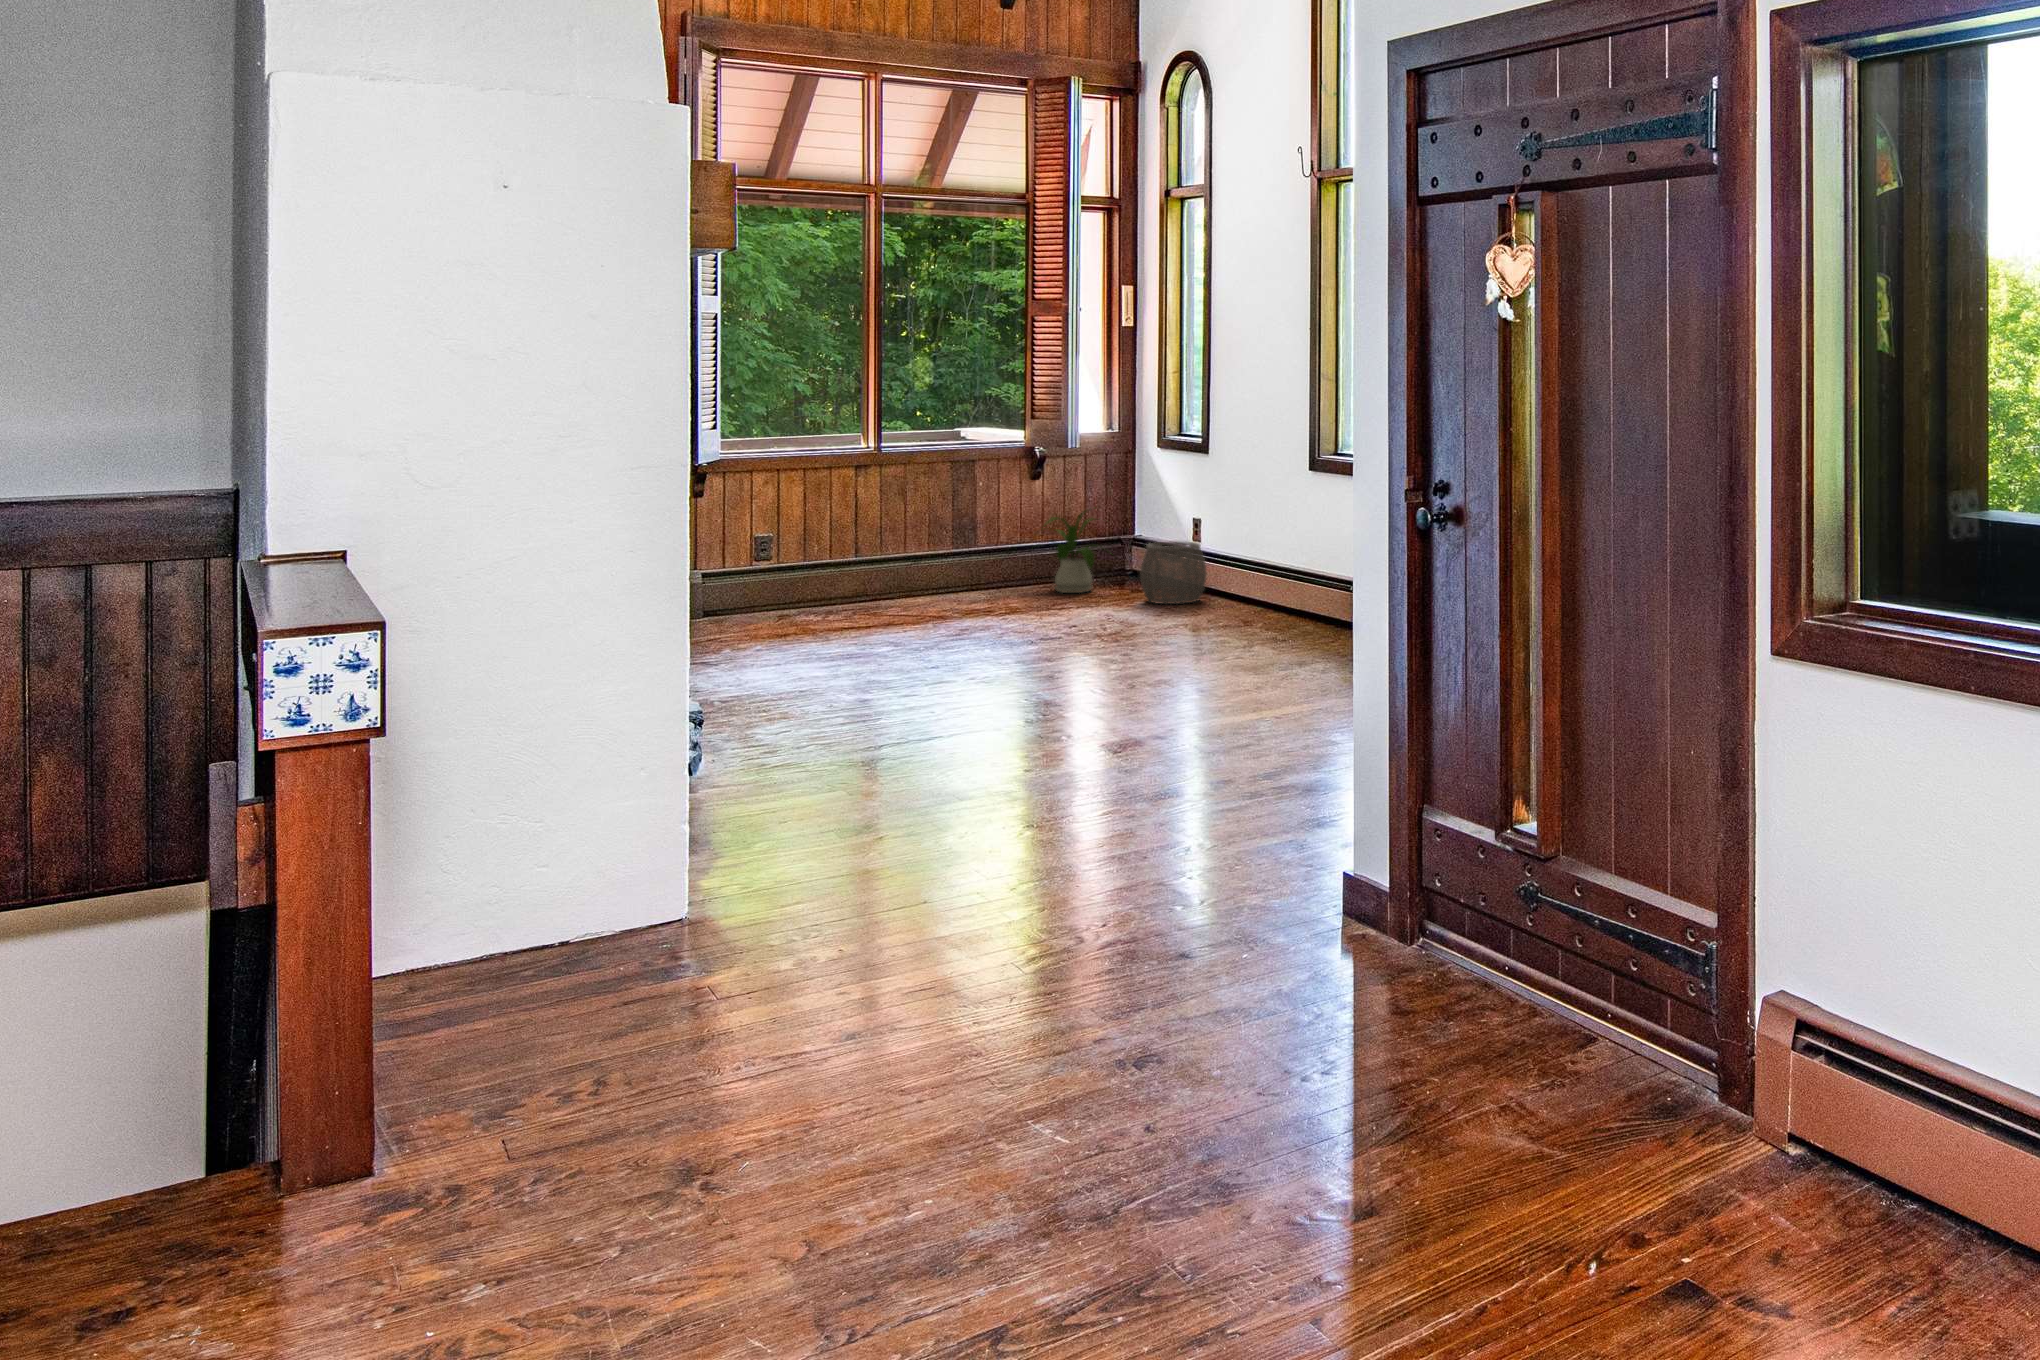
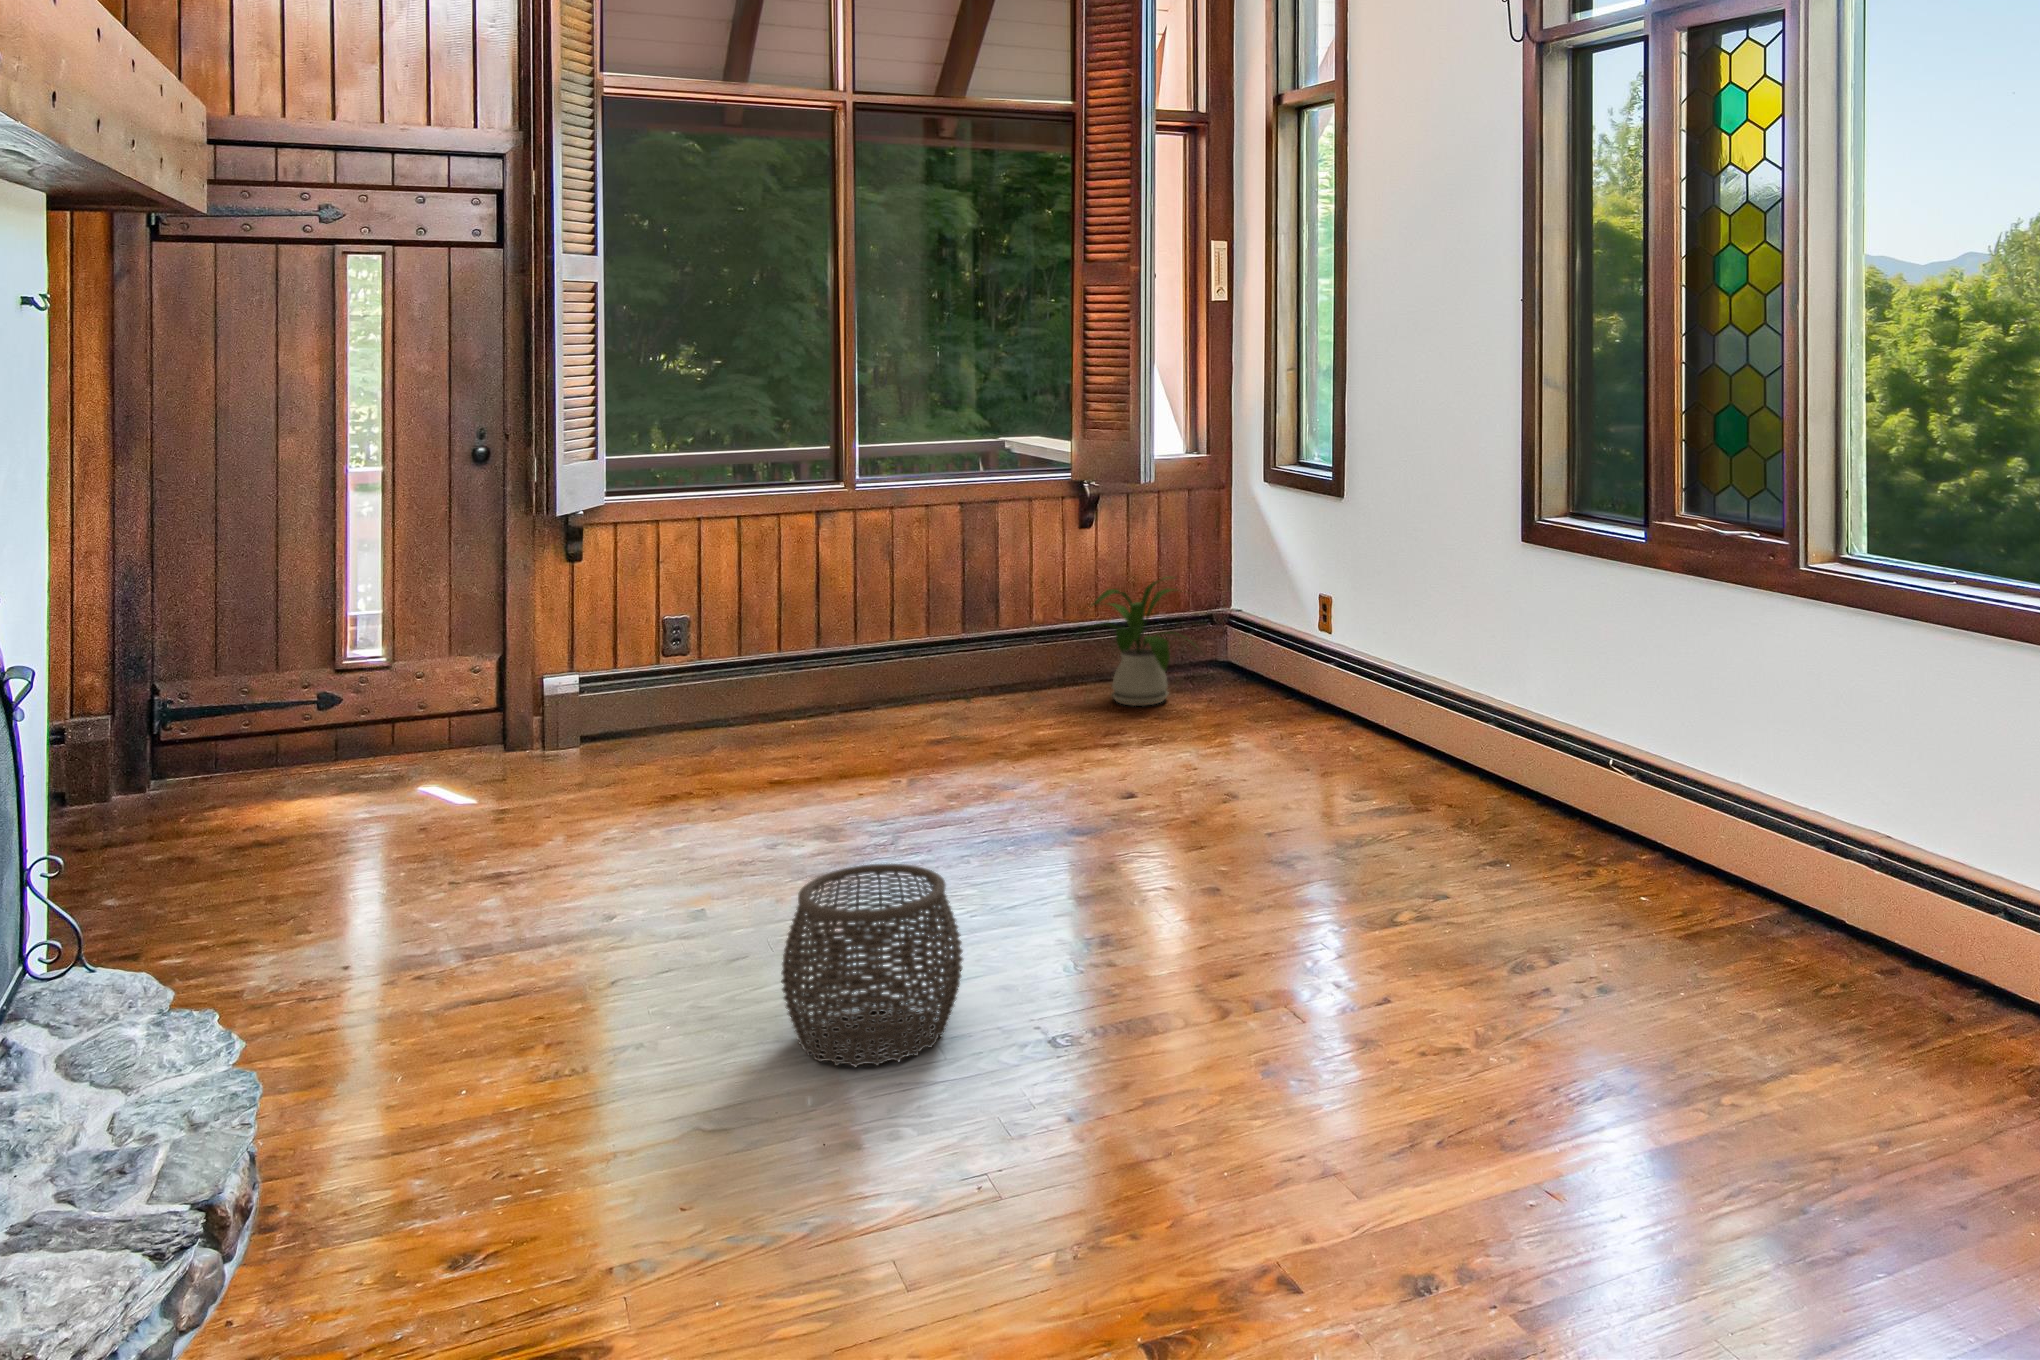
woven basket: present [1140,541,1207,604] -> present [781,864,963,1067]

